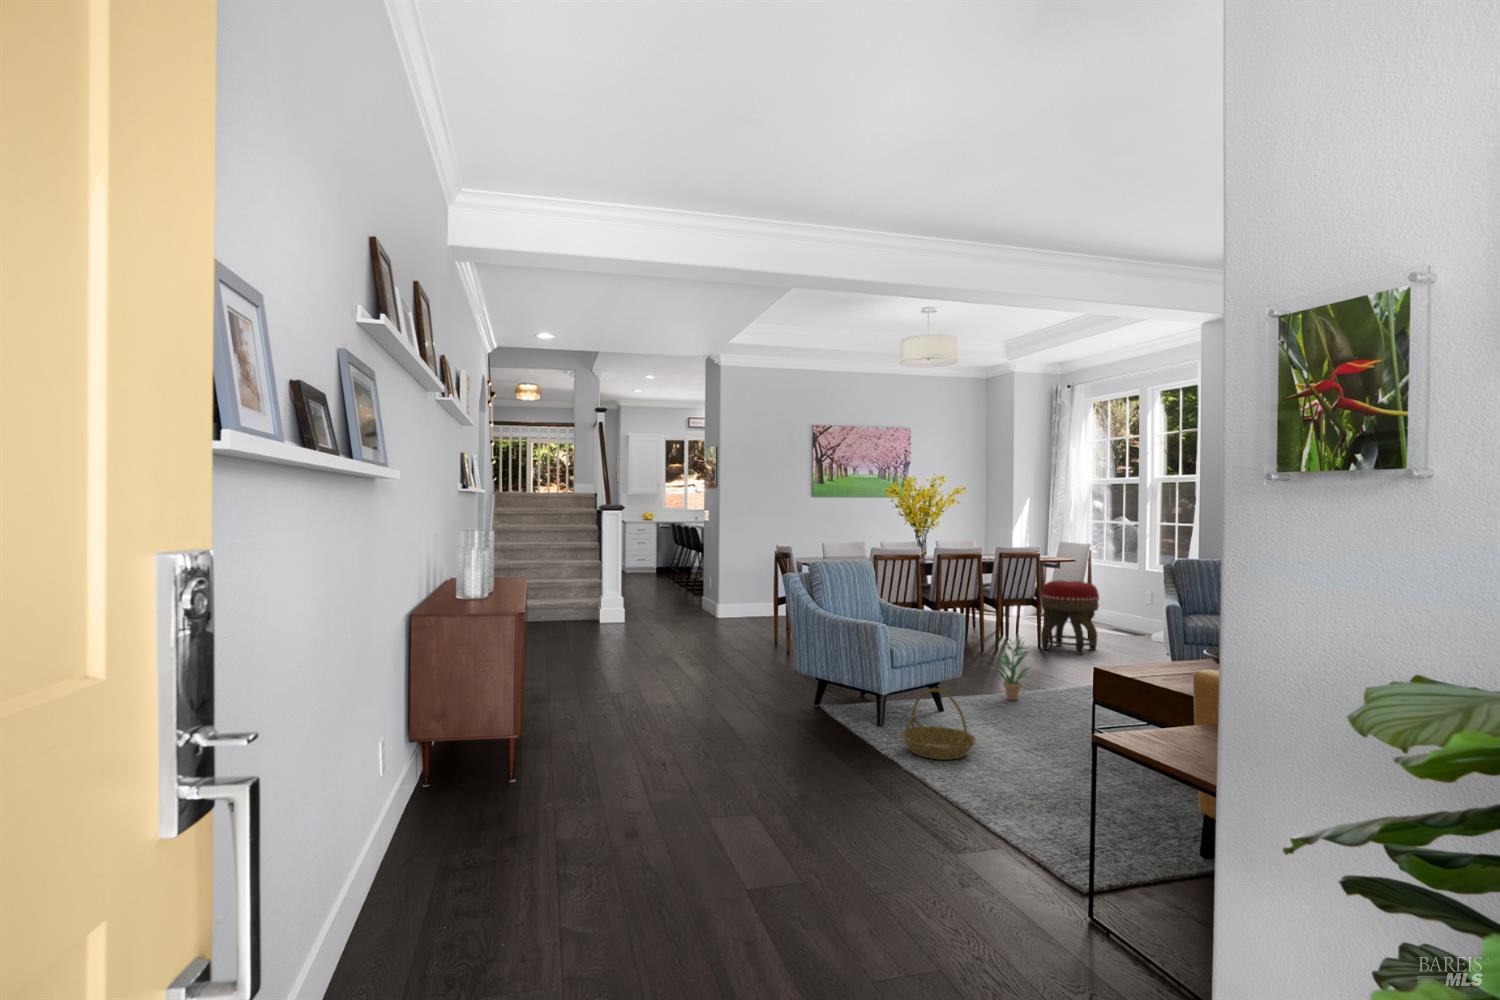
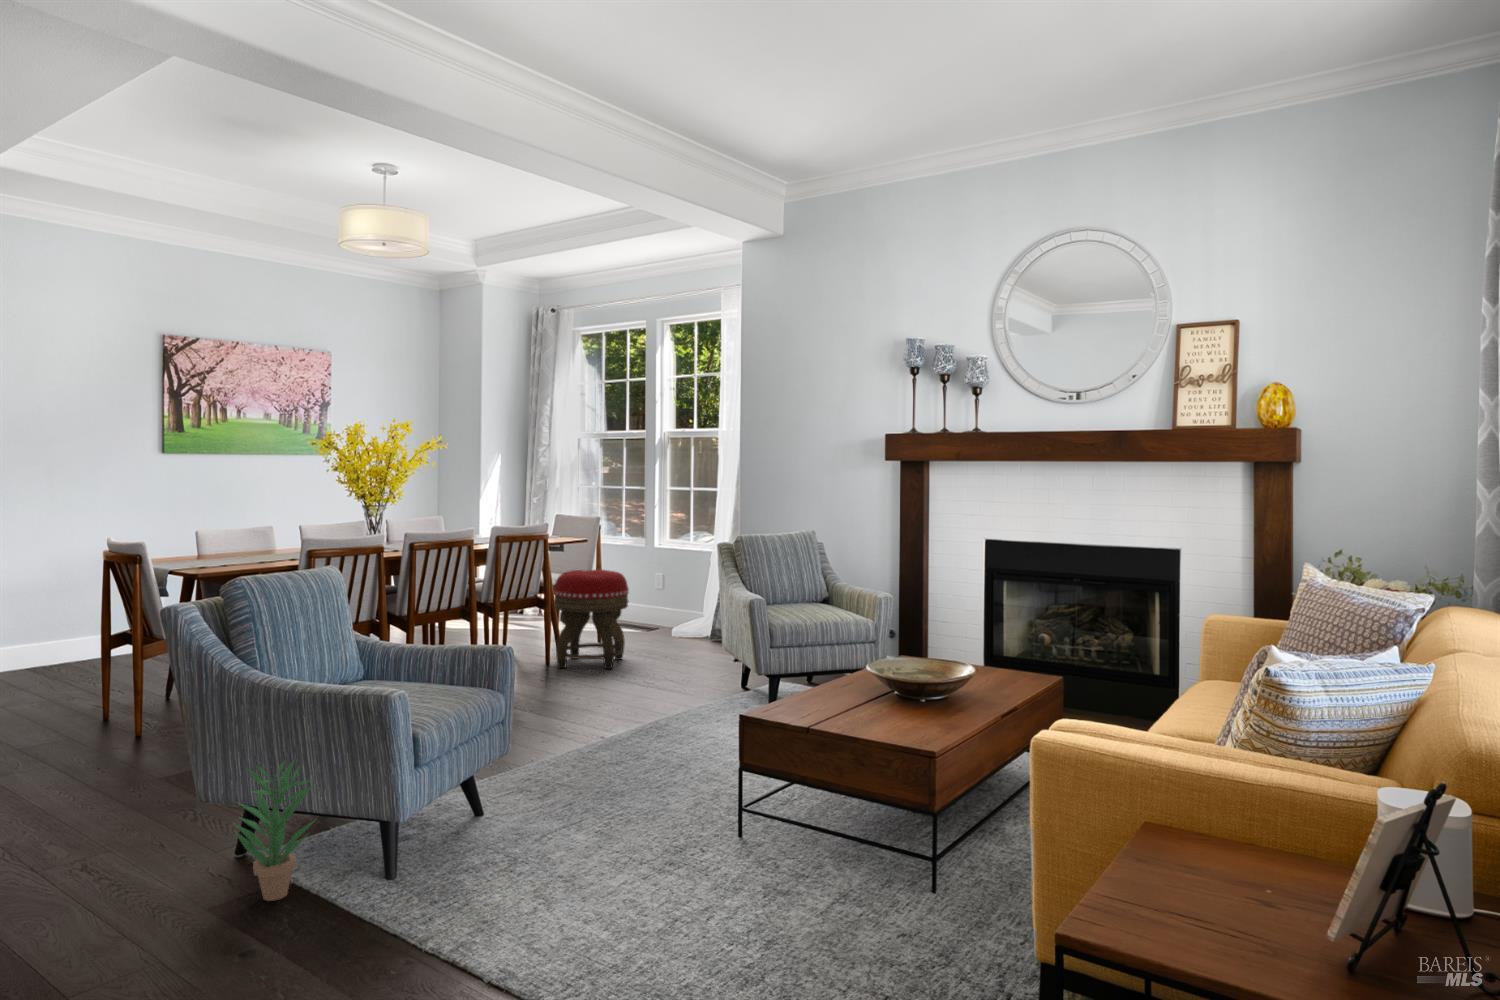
potted plant: present [997,638,1028,700] -> present [235,760,314,901]
basket: present [902,688,976,760] -> none [452,797,584,929]

